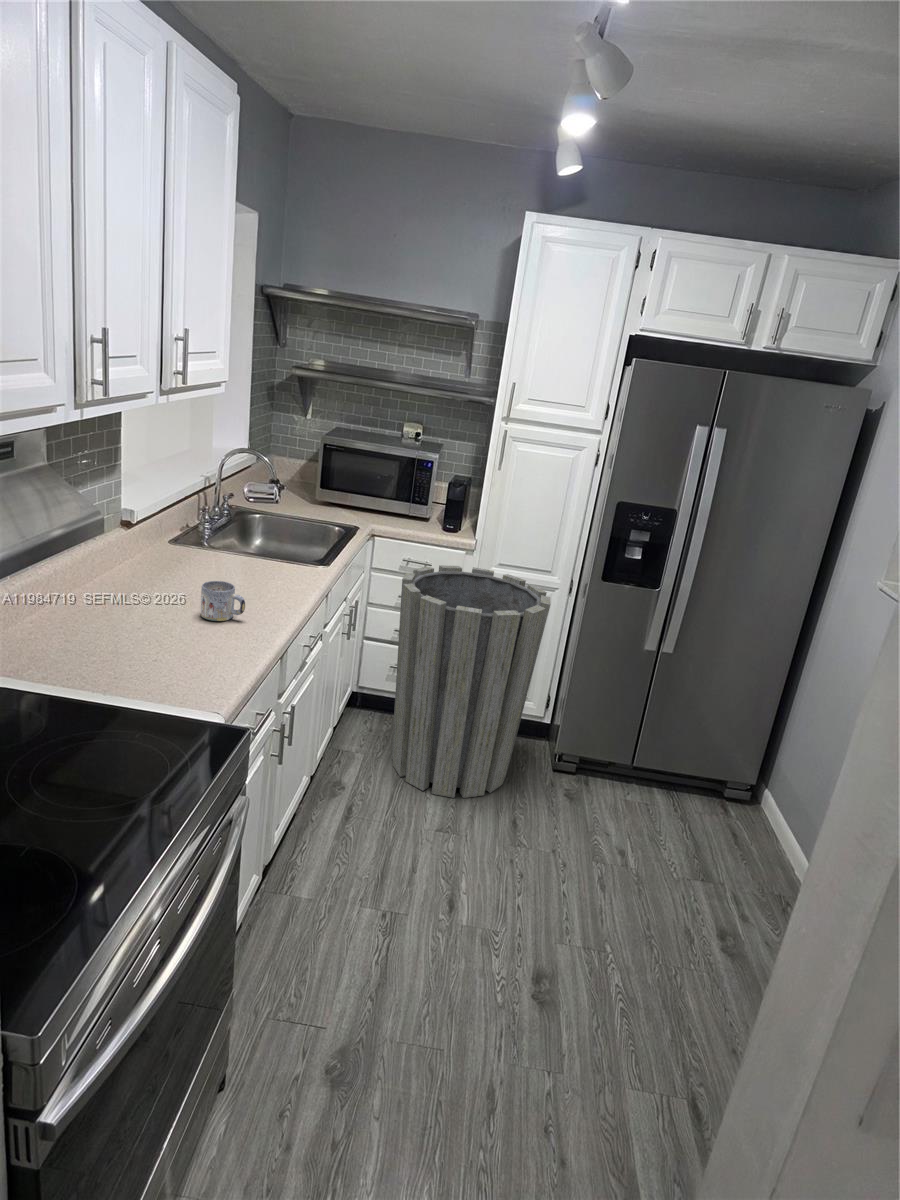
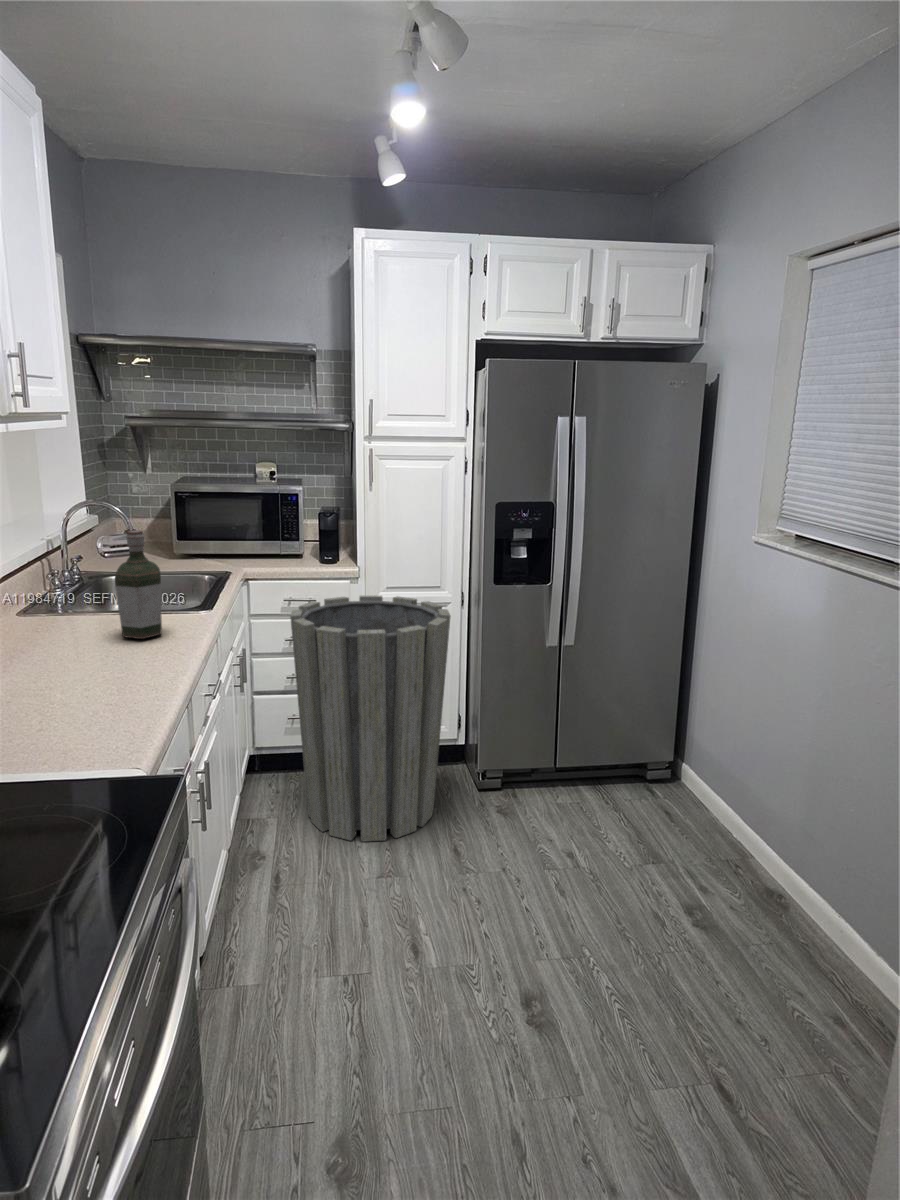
bottle: none [244,492,285,589] -> present [115,530,162,639]
mug: present [201,581,245,621] -> none [78,631,135,676]

